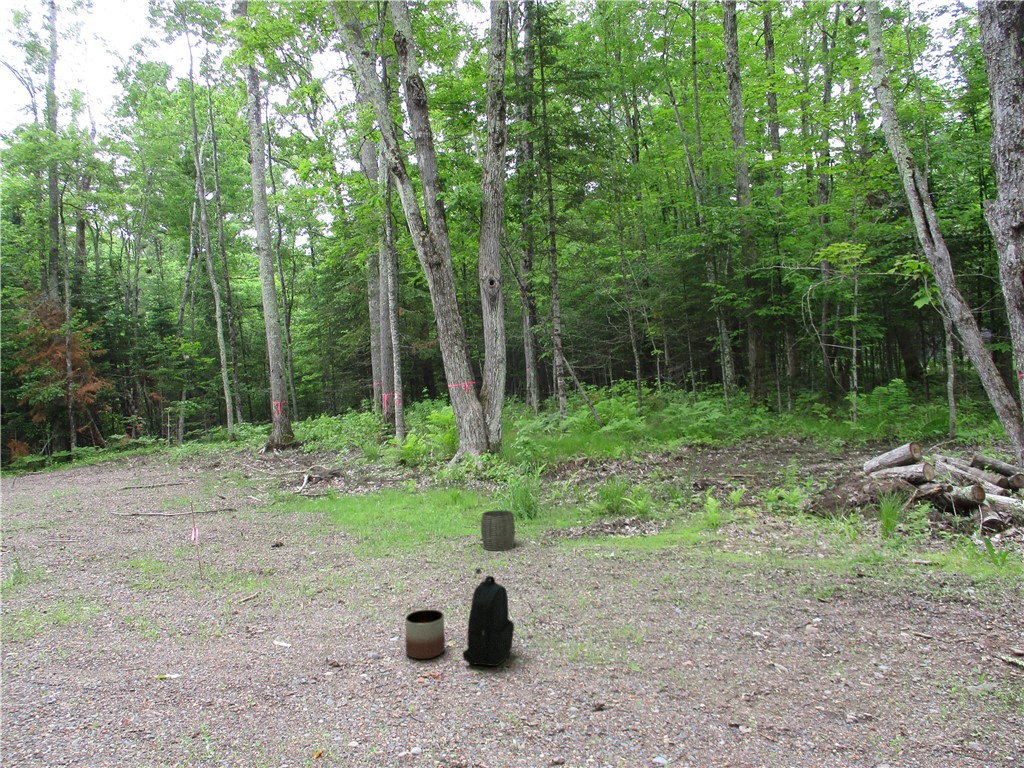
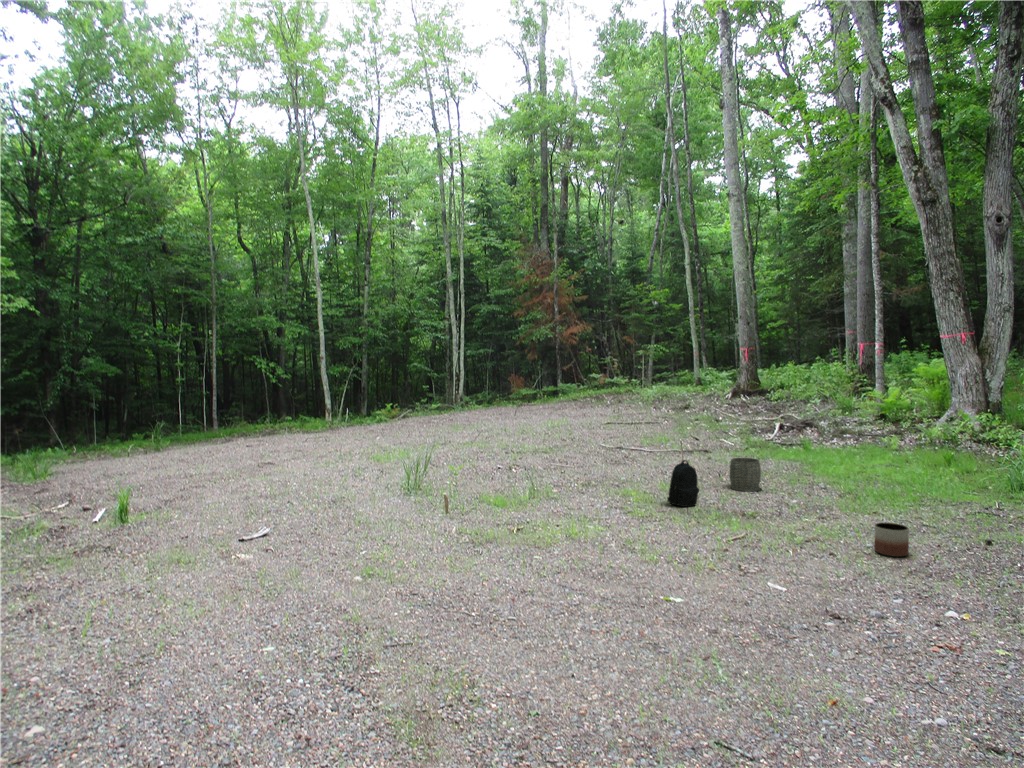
woven basket: present [481,510,515,551] -> present [730,458,761,492]
backpack: present [463,576,514,666] -> present [667,460,699,507]

